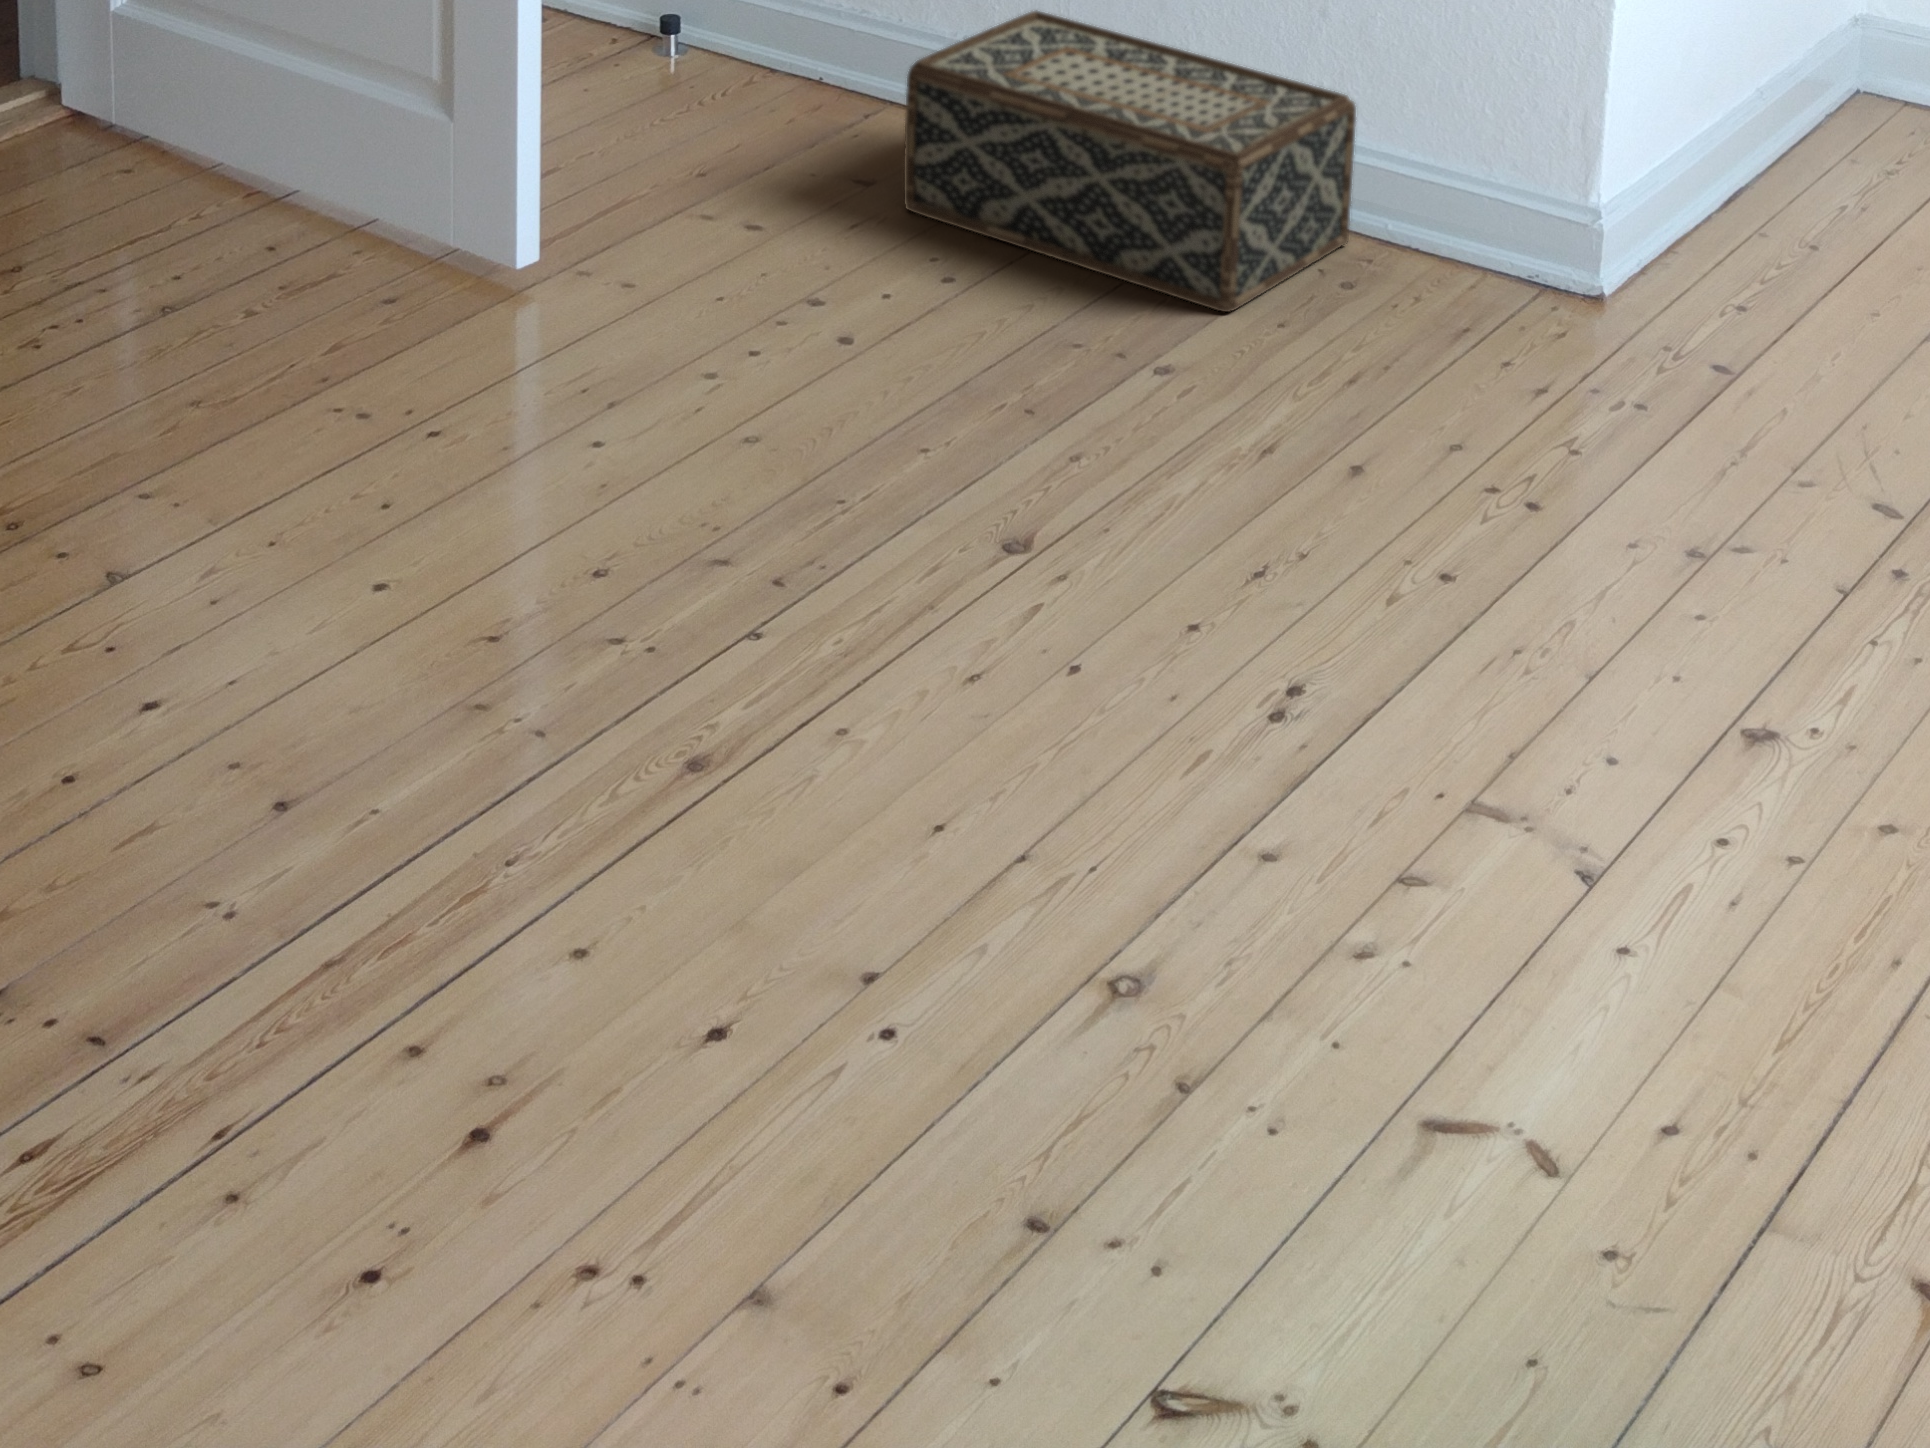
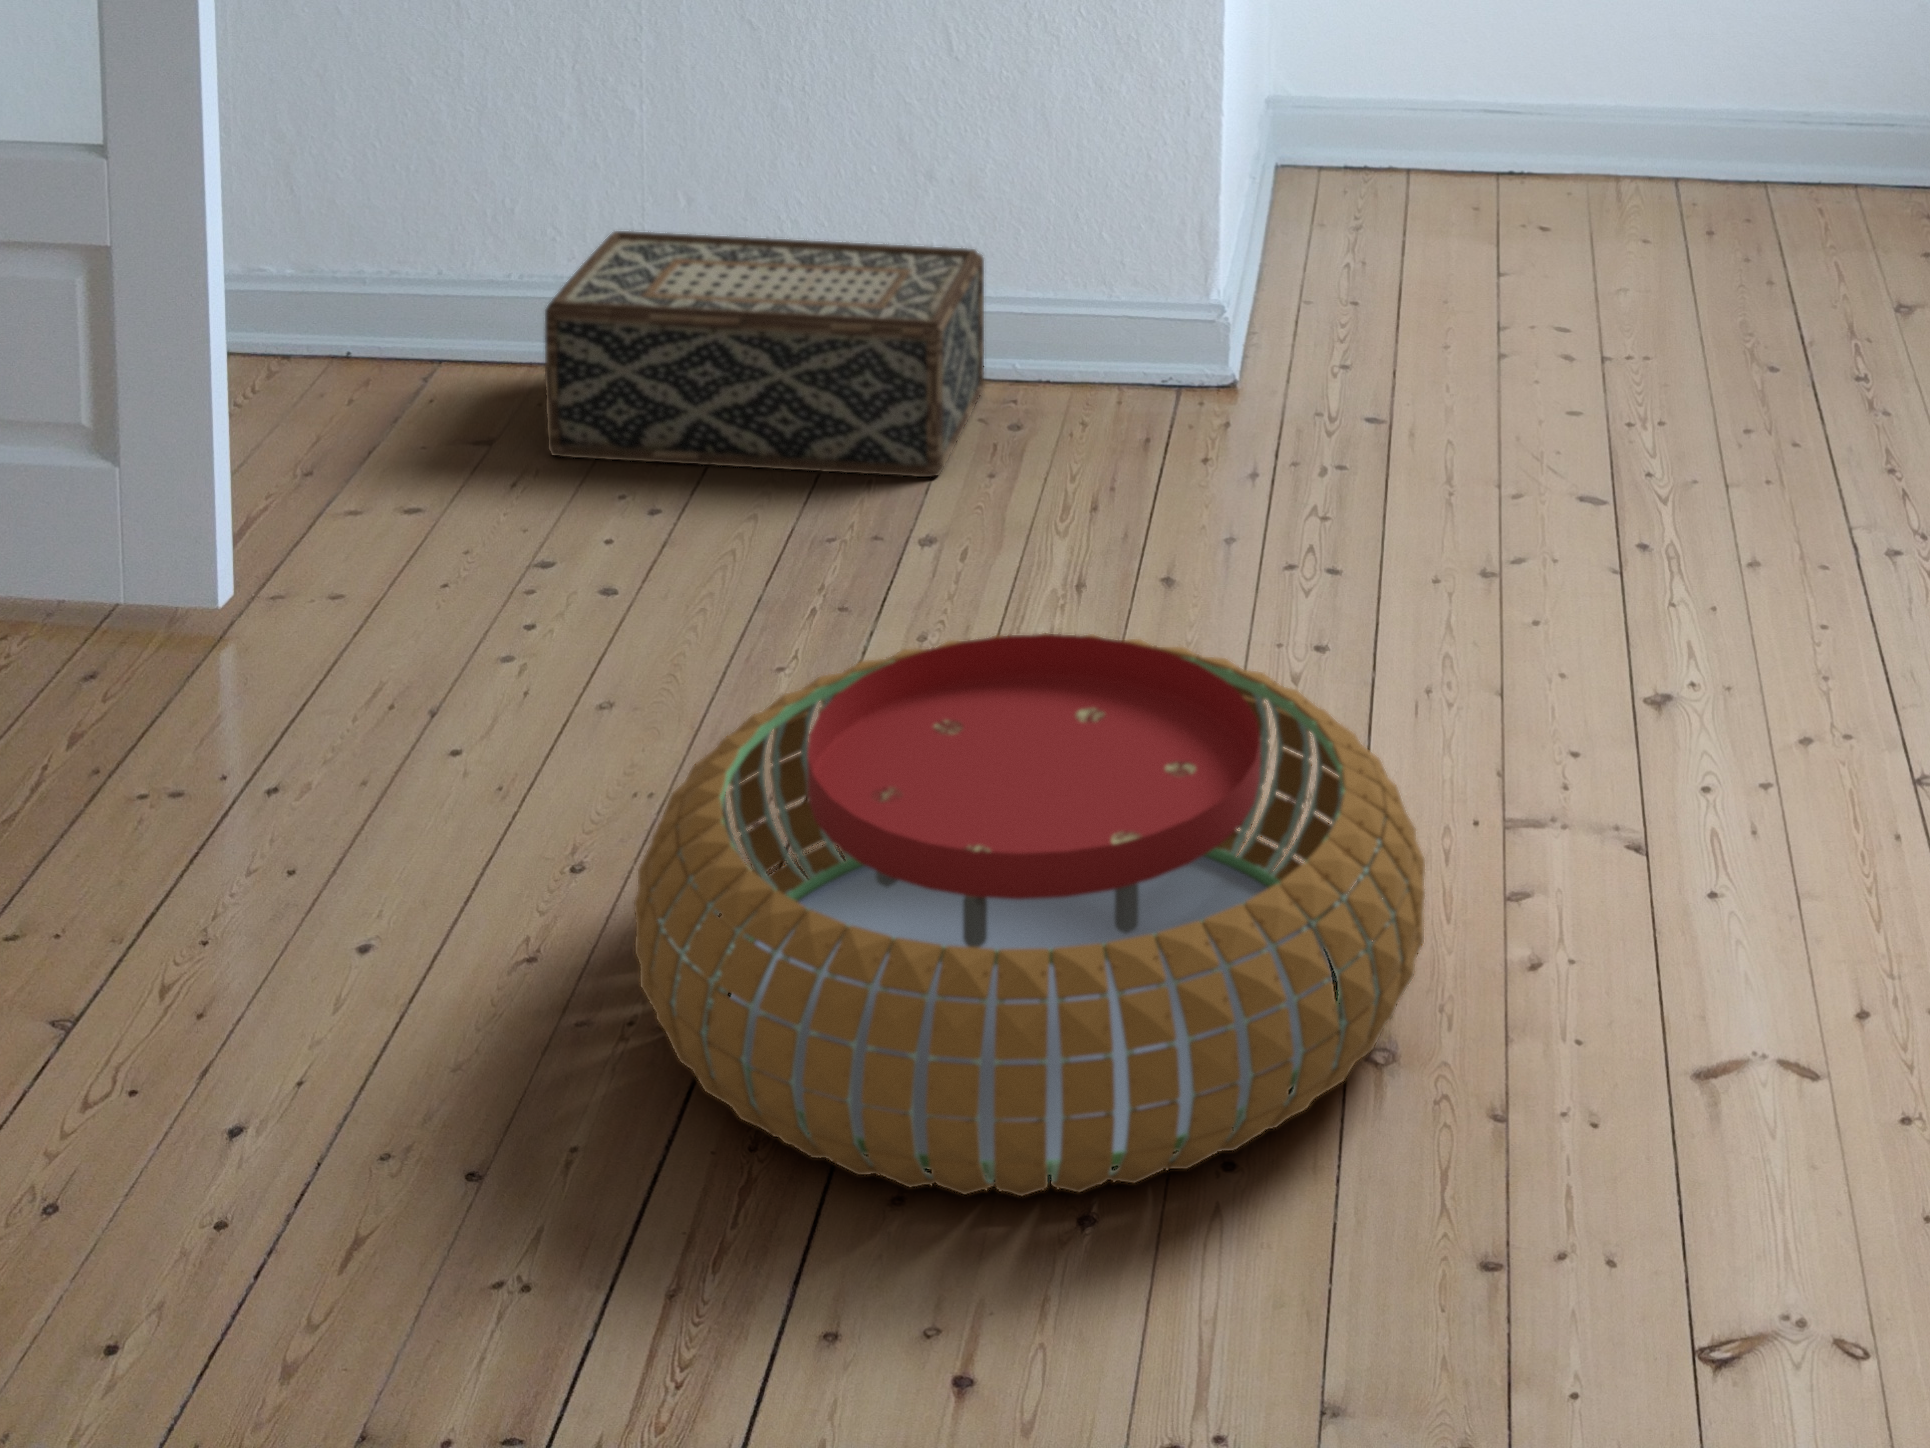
pouf: none [456,446,1266,1022] -> present [634,633,1425,1196]

